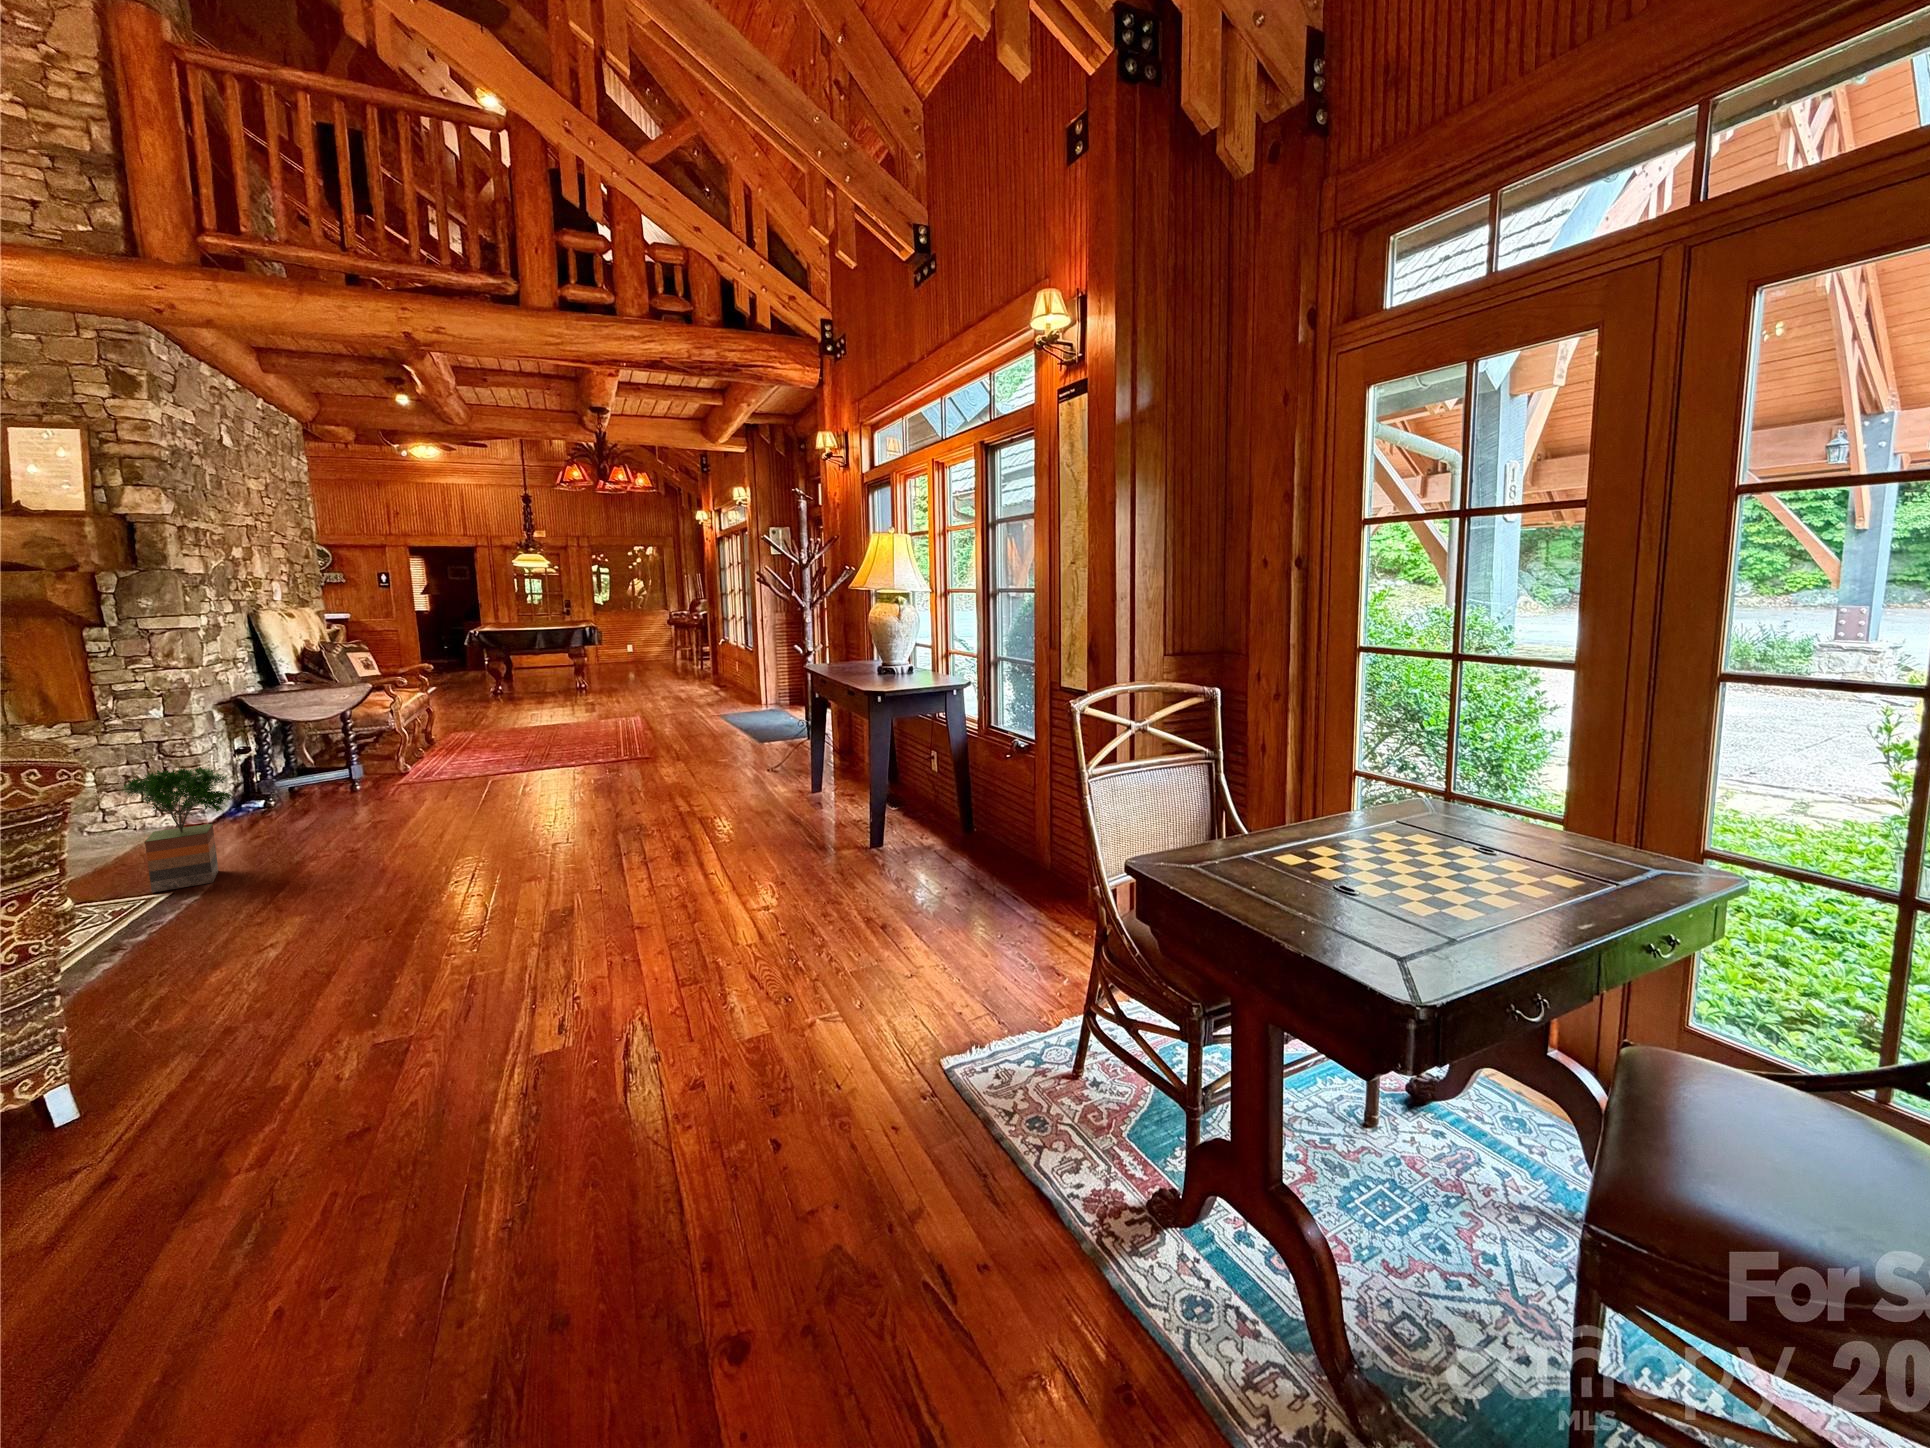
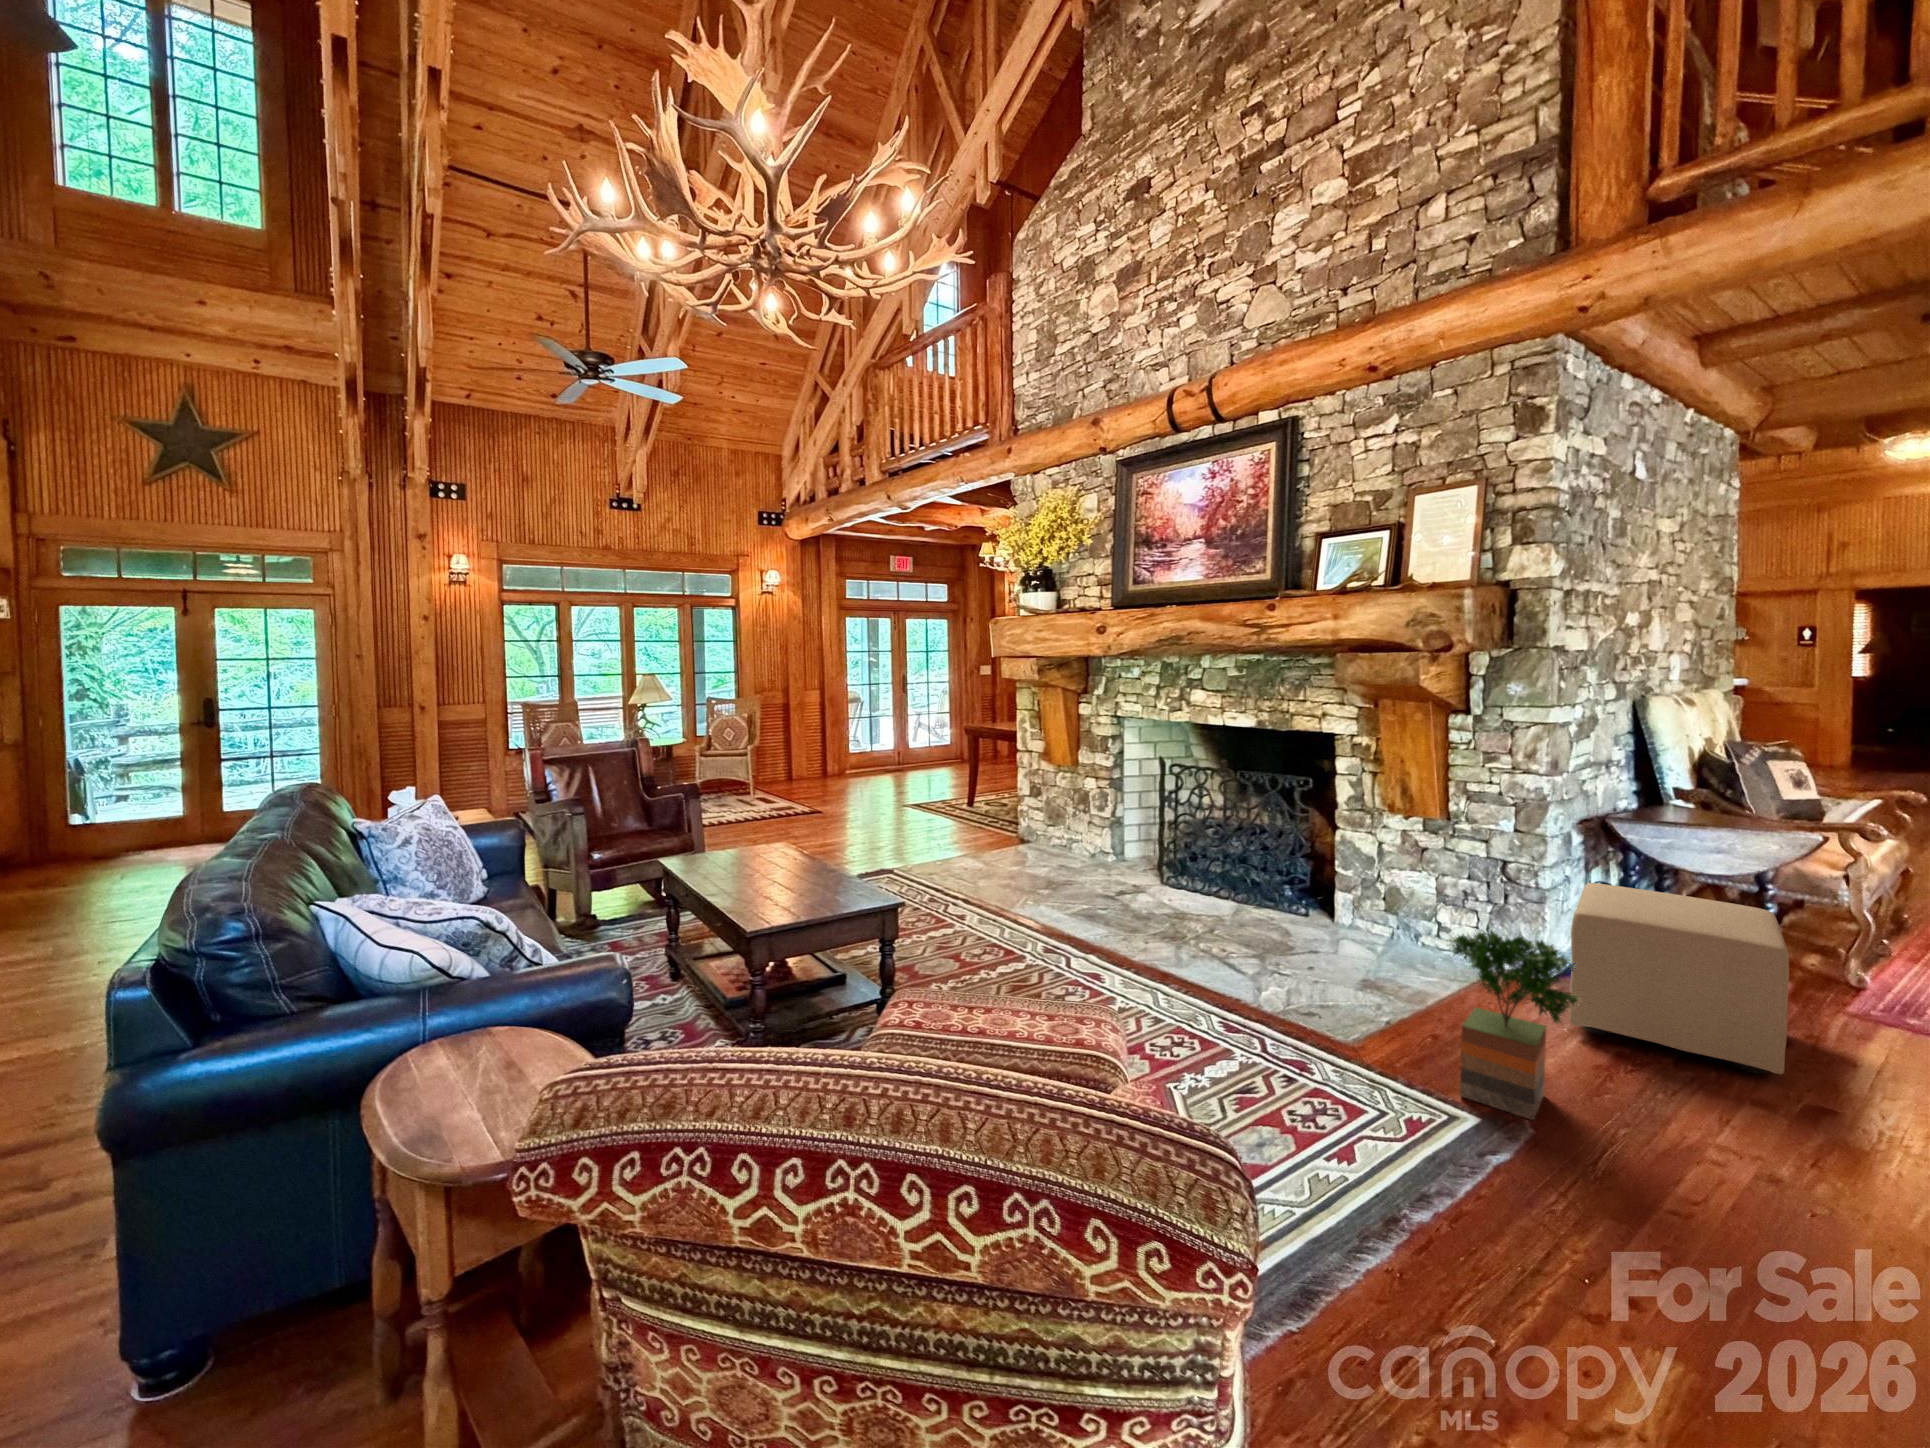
ottoman: none [222,730,364,834] -> present [1569,883,1789,1074]

